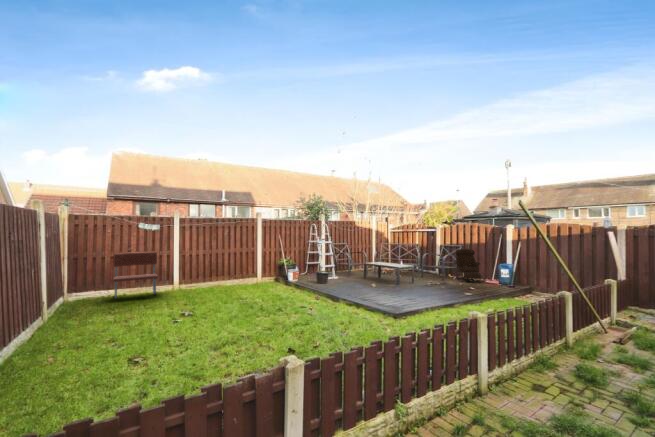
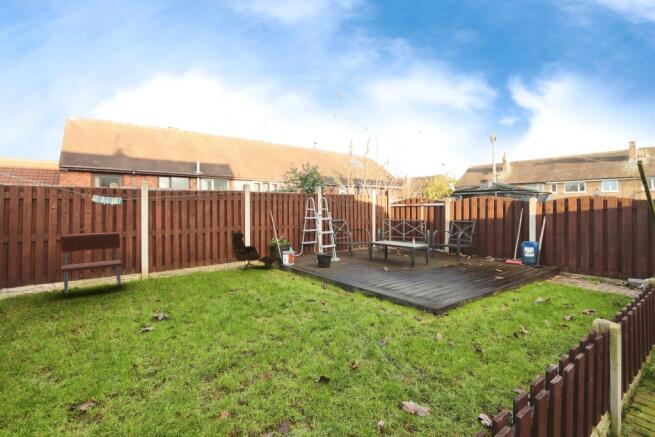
lounge chair: present [454,249,481,282] -> present [232,232,275,270]

